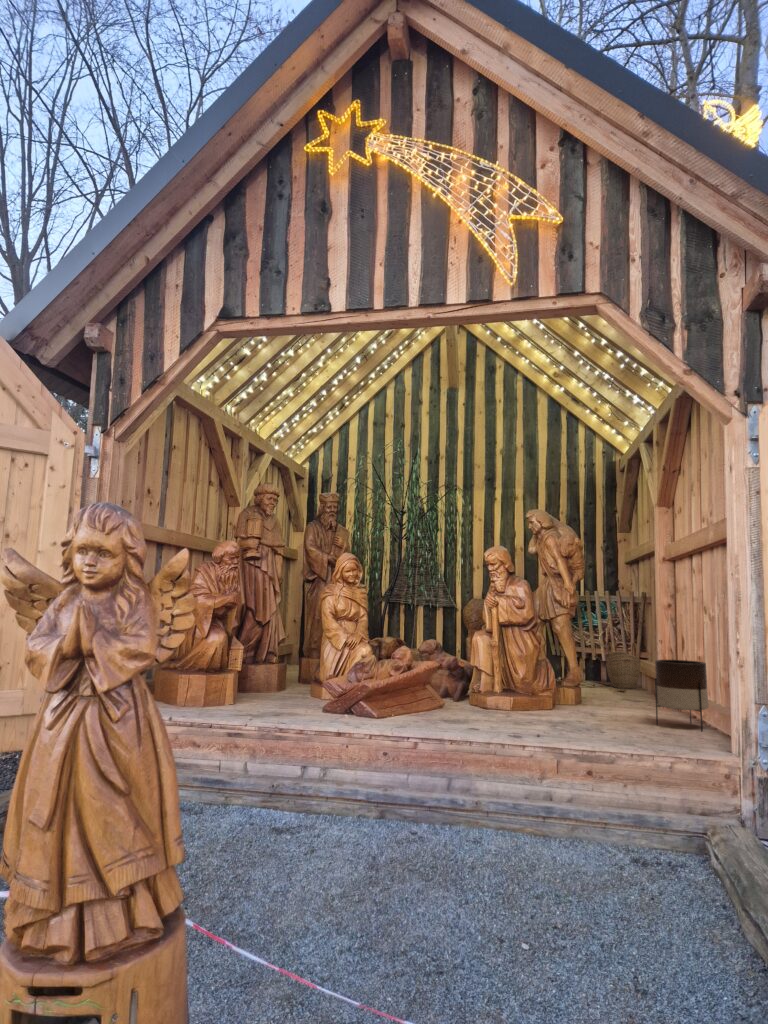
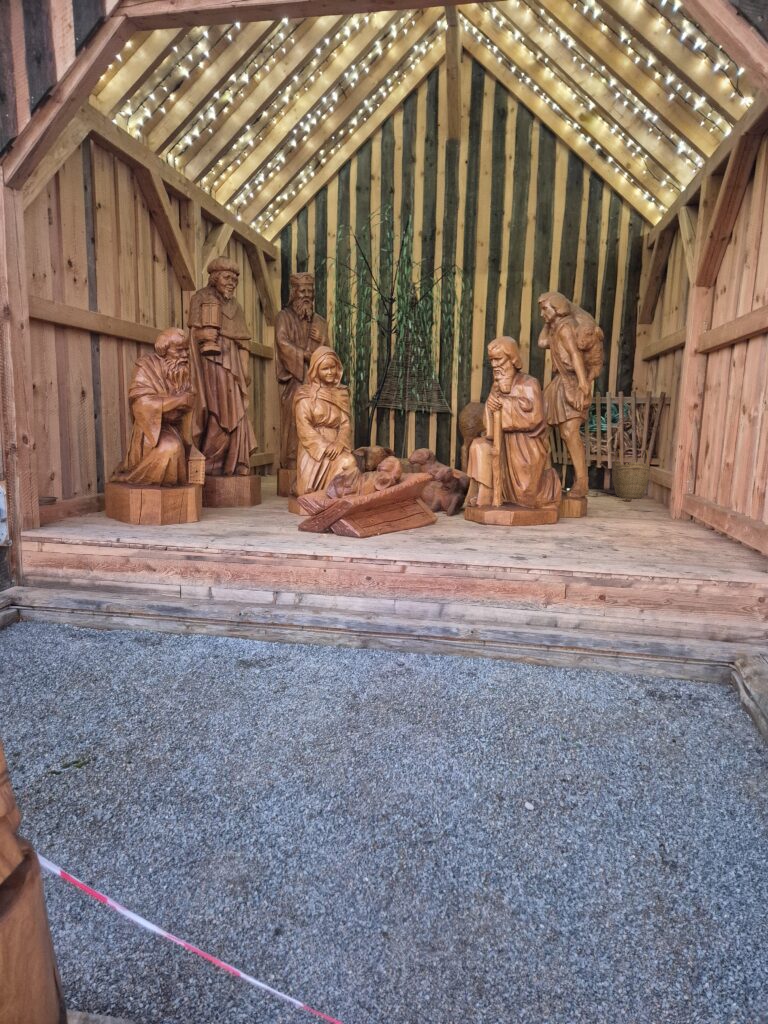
planter: present [655,660,708,731] -> none [674,469,741,548]

